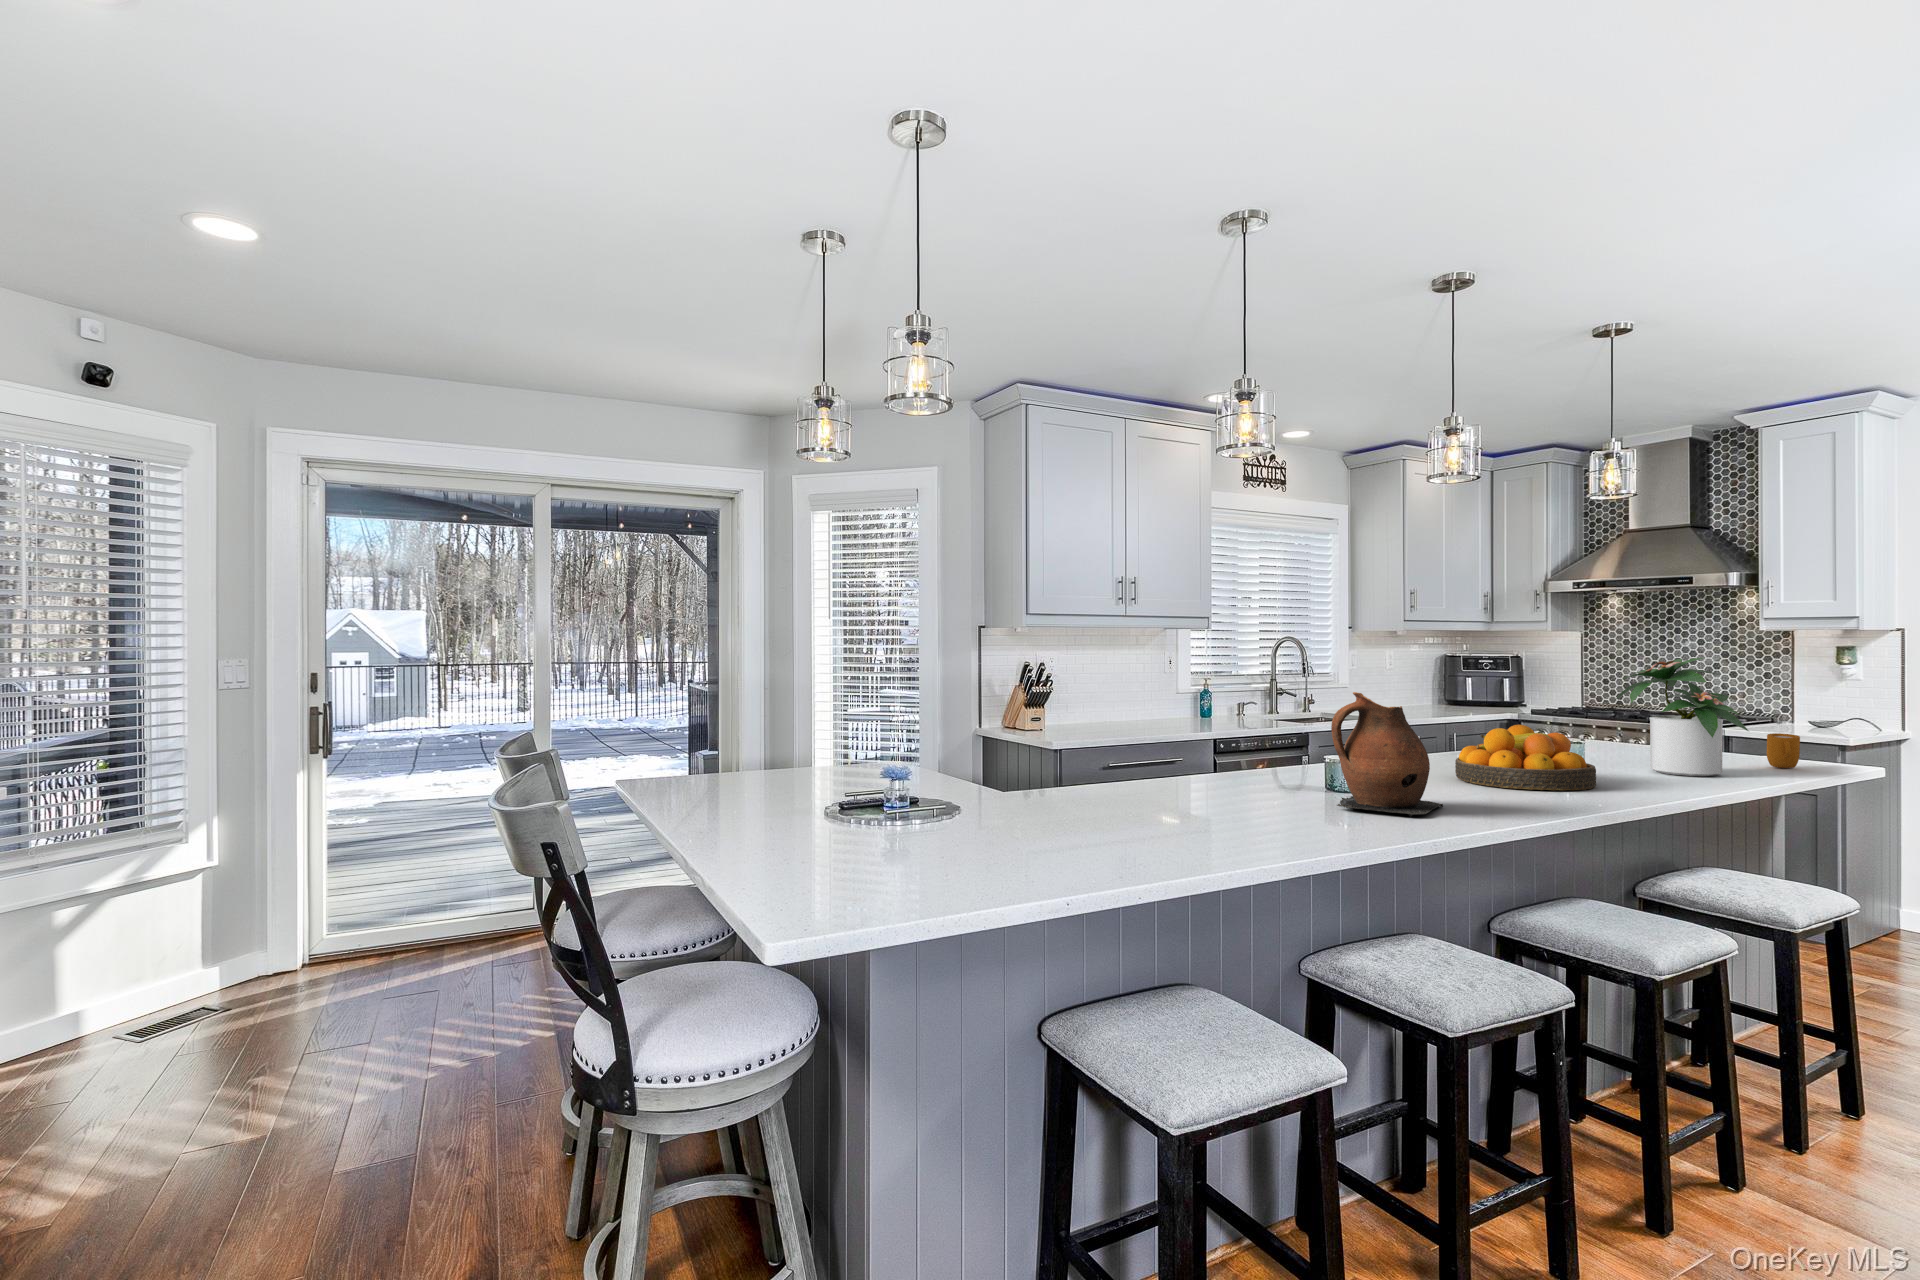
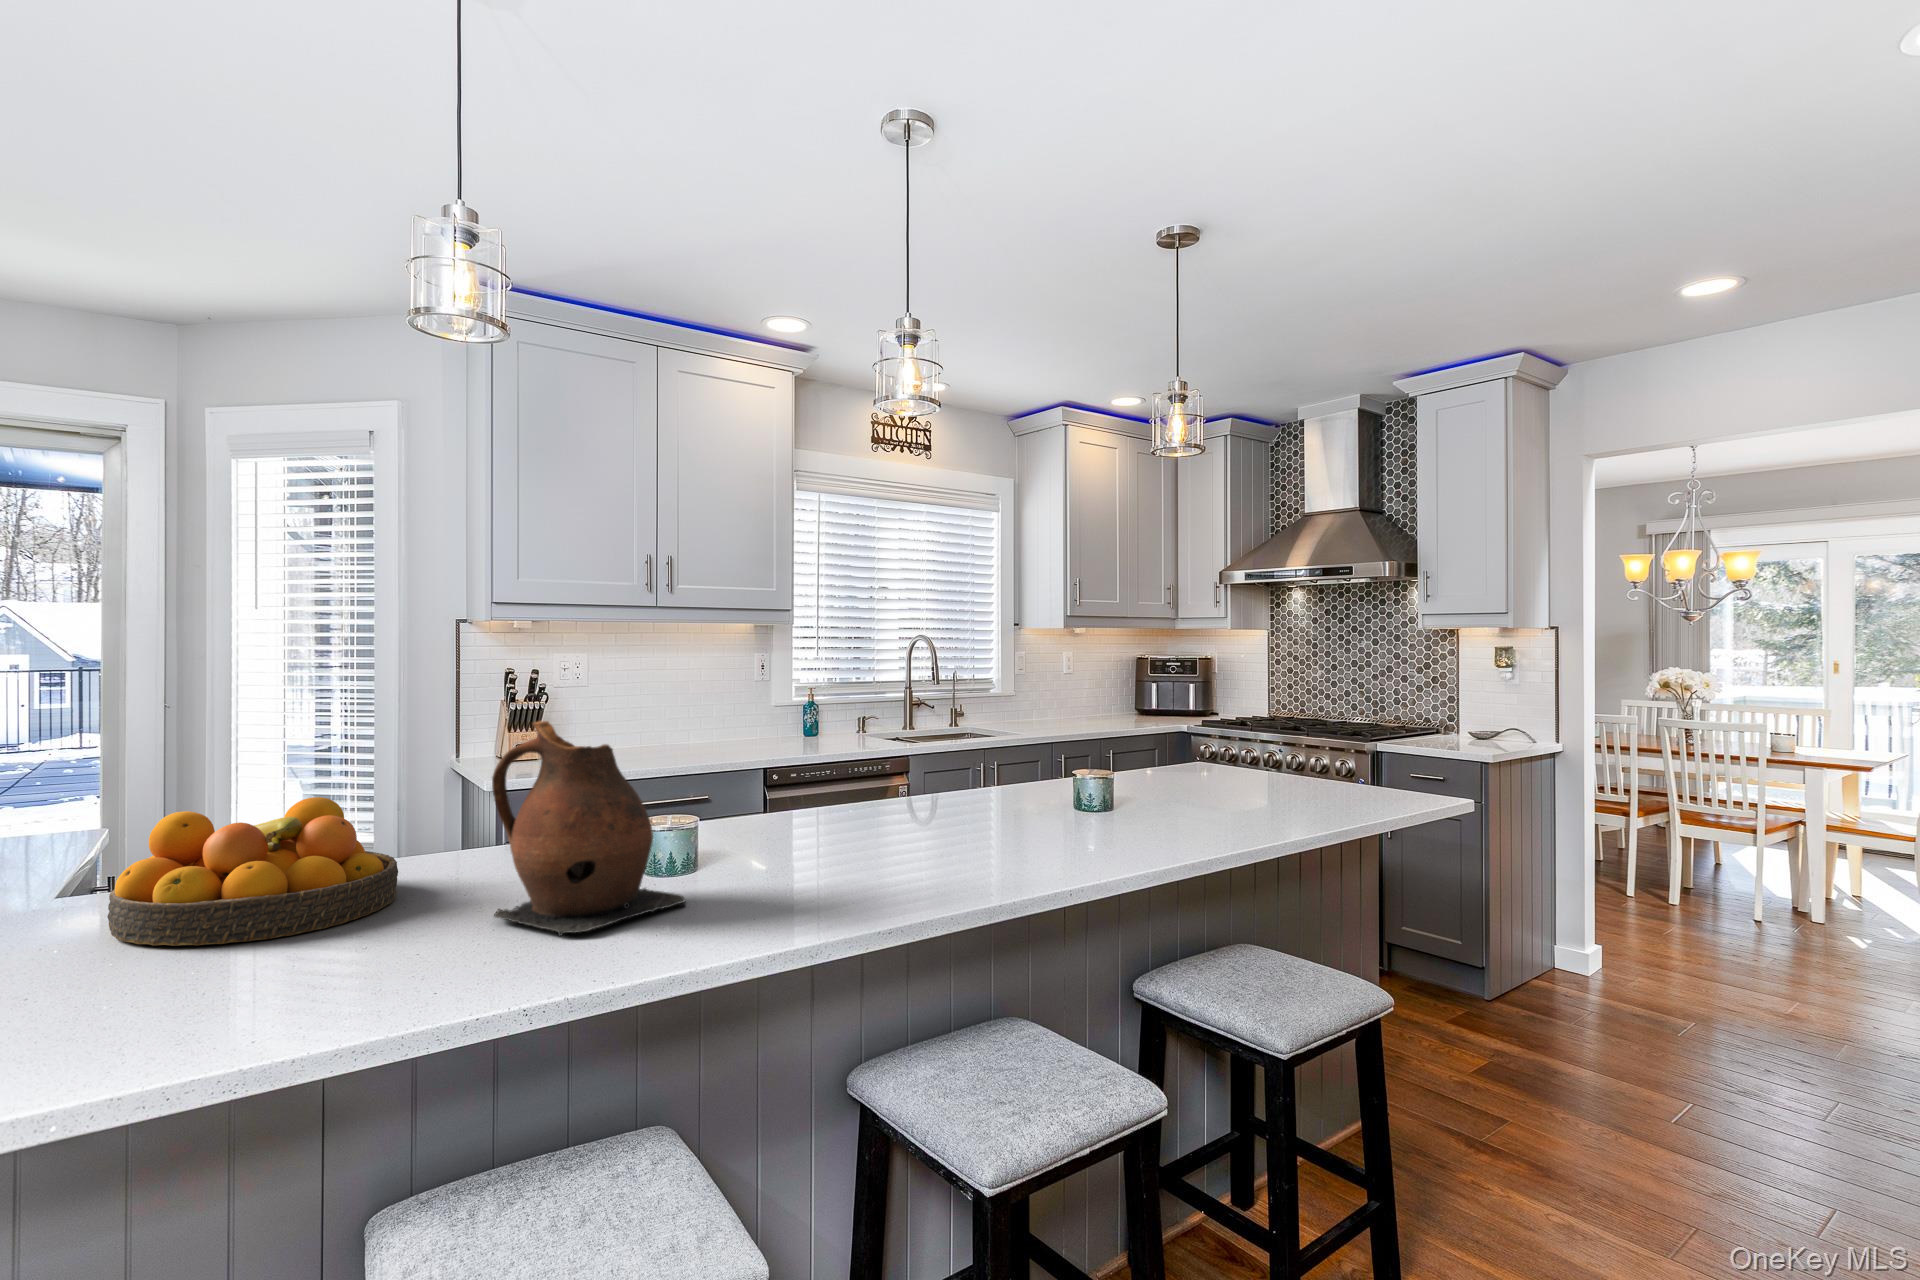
potted plant: present [1616,658,1748,776] -> none [1115,662,1263,827]
fruit bowl: present [1455,725,1597,790] -> present [107,797,398,946]
mug: present [1767,733,1800,768] -> none [1315,762,1350,809]

